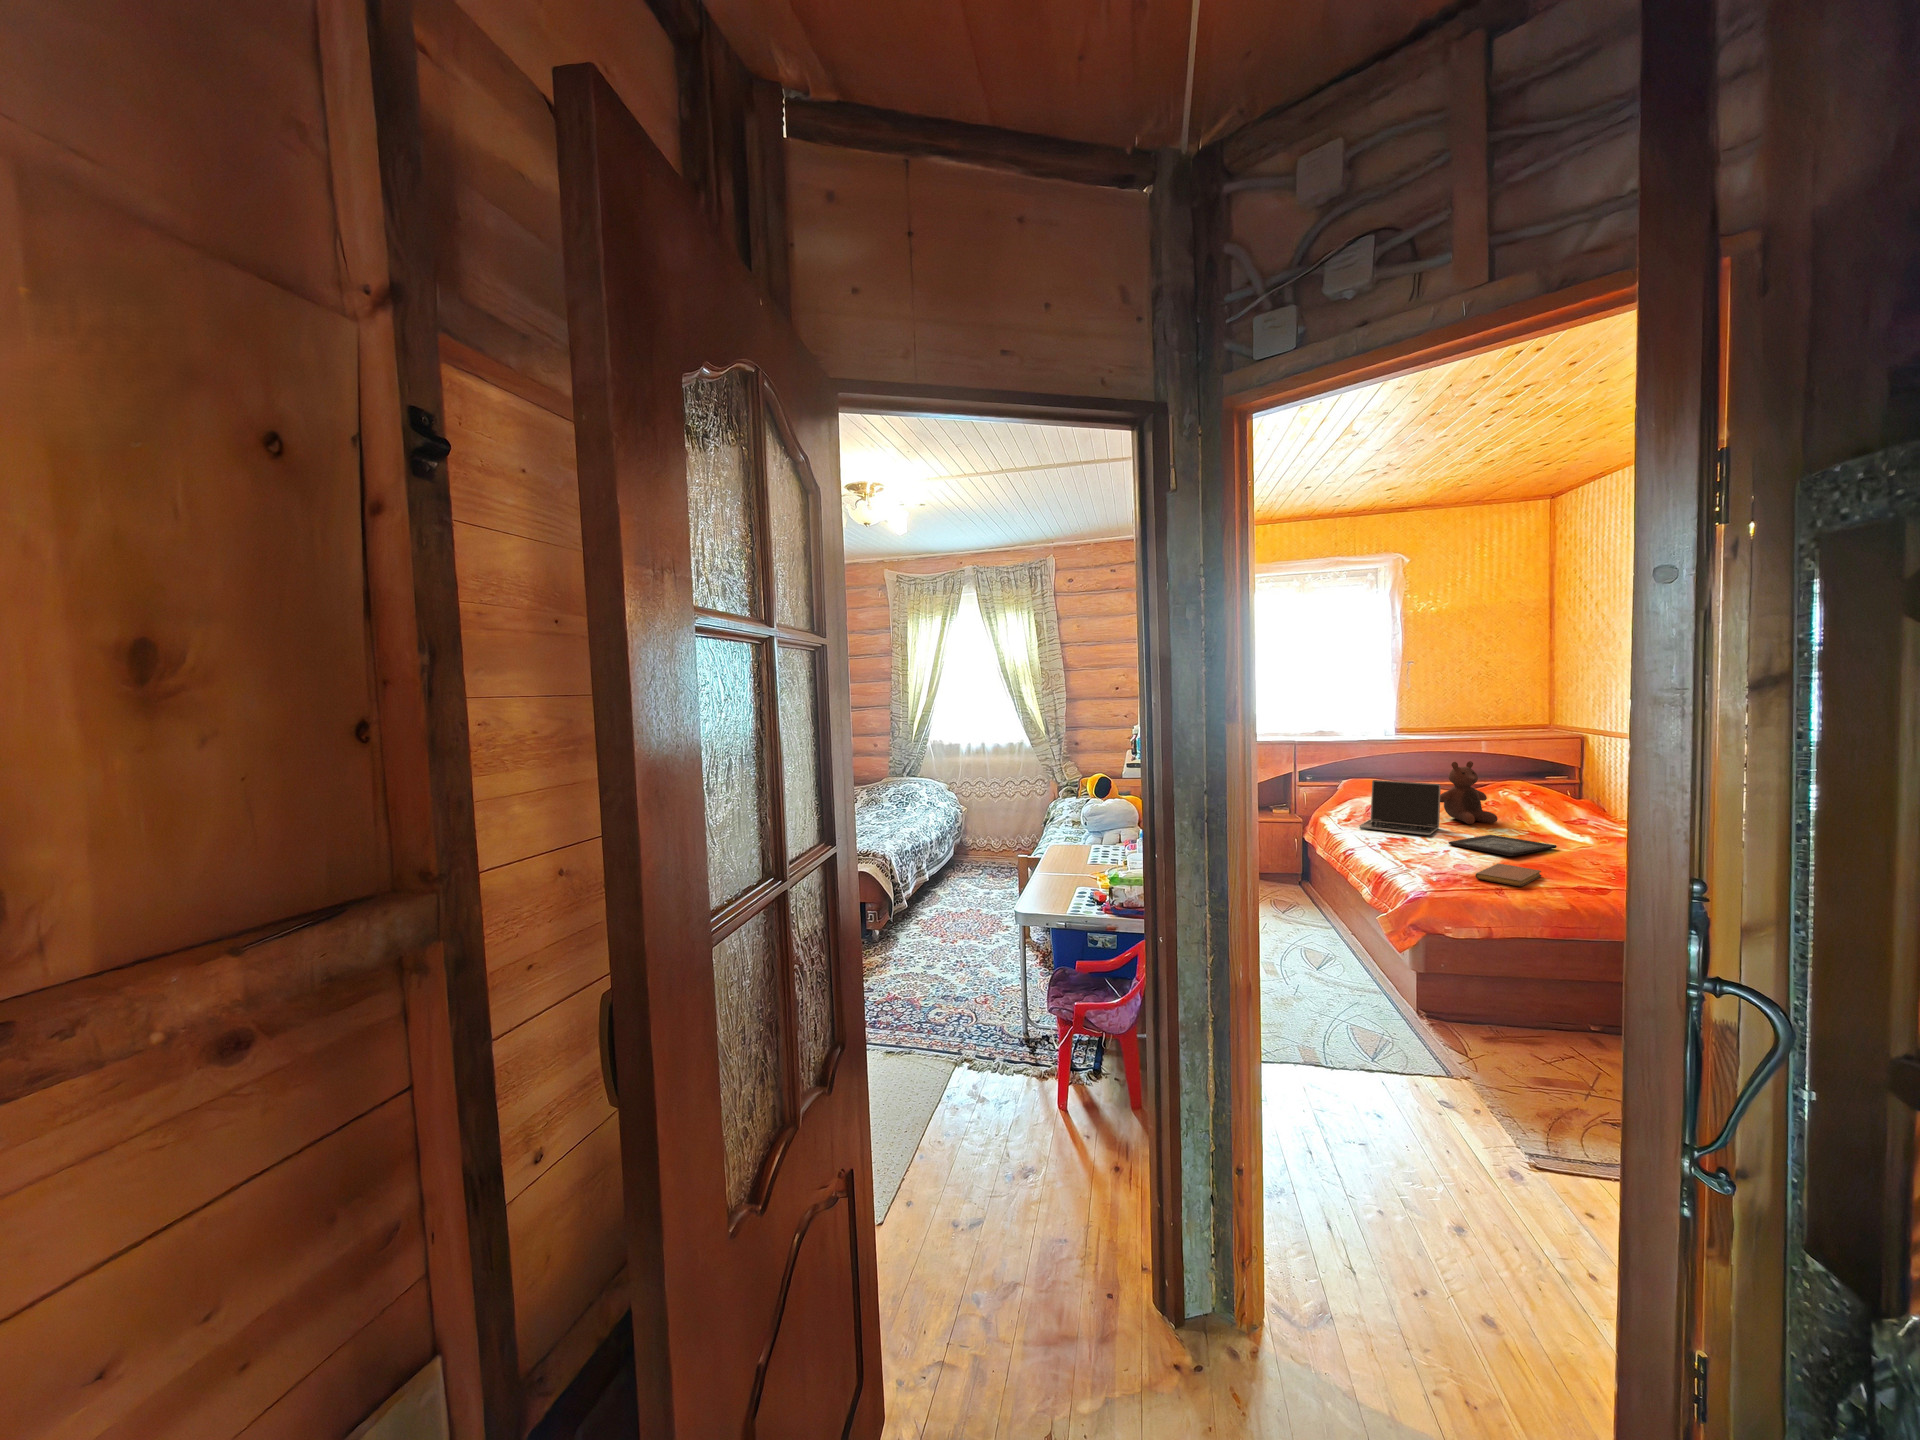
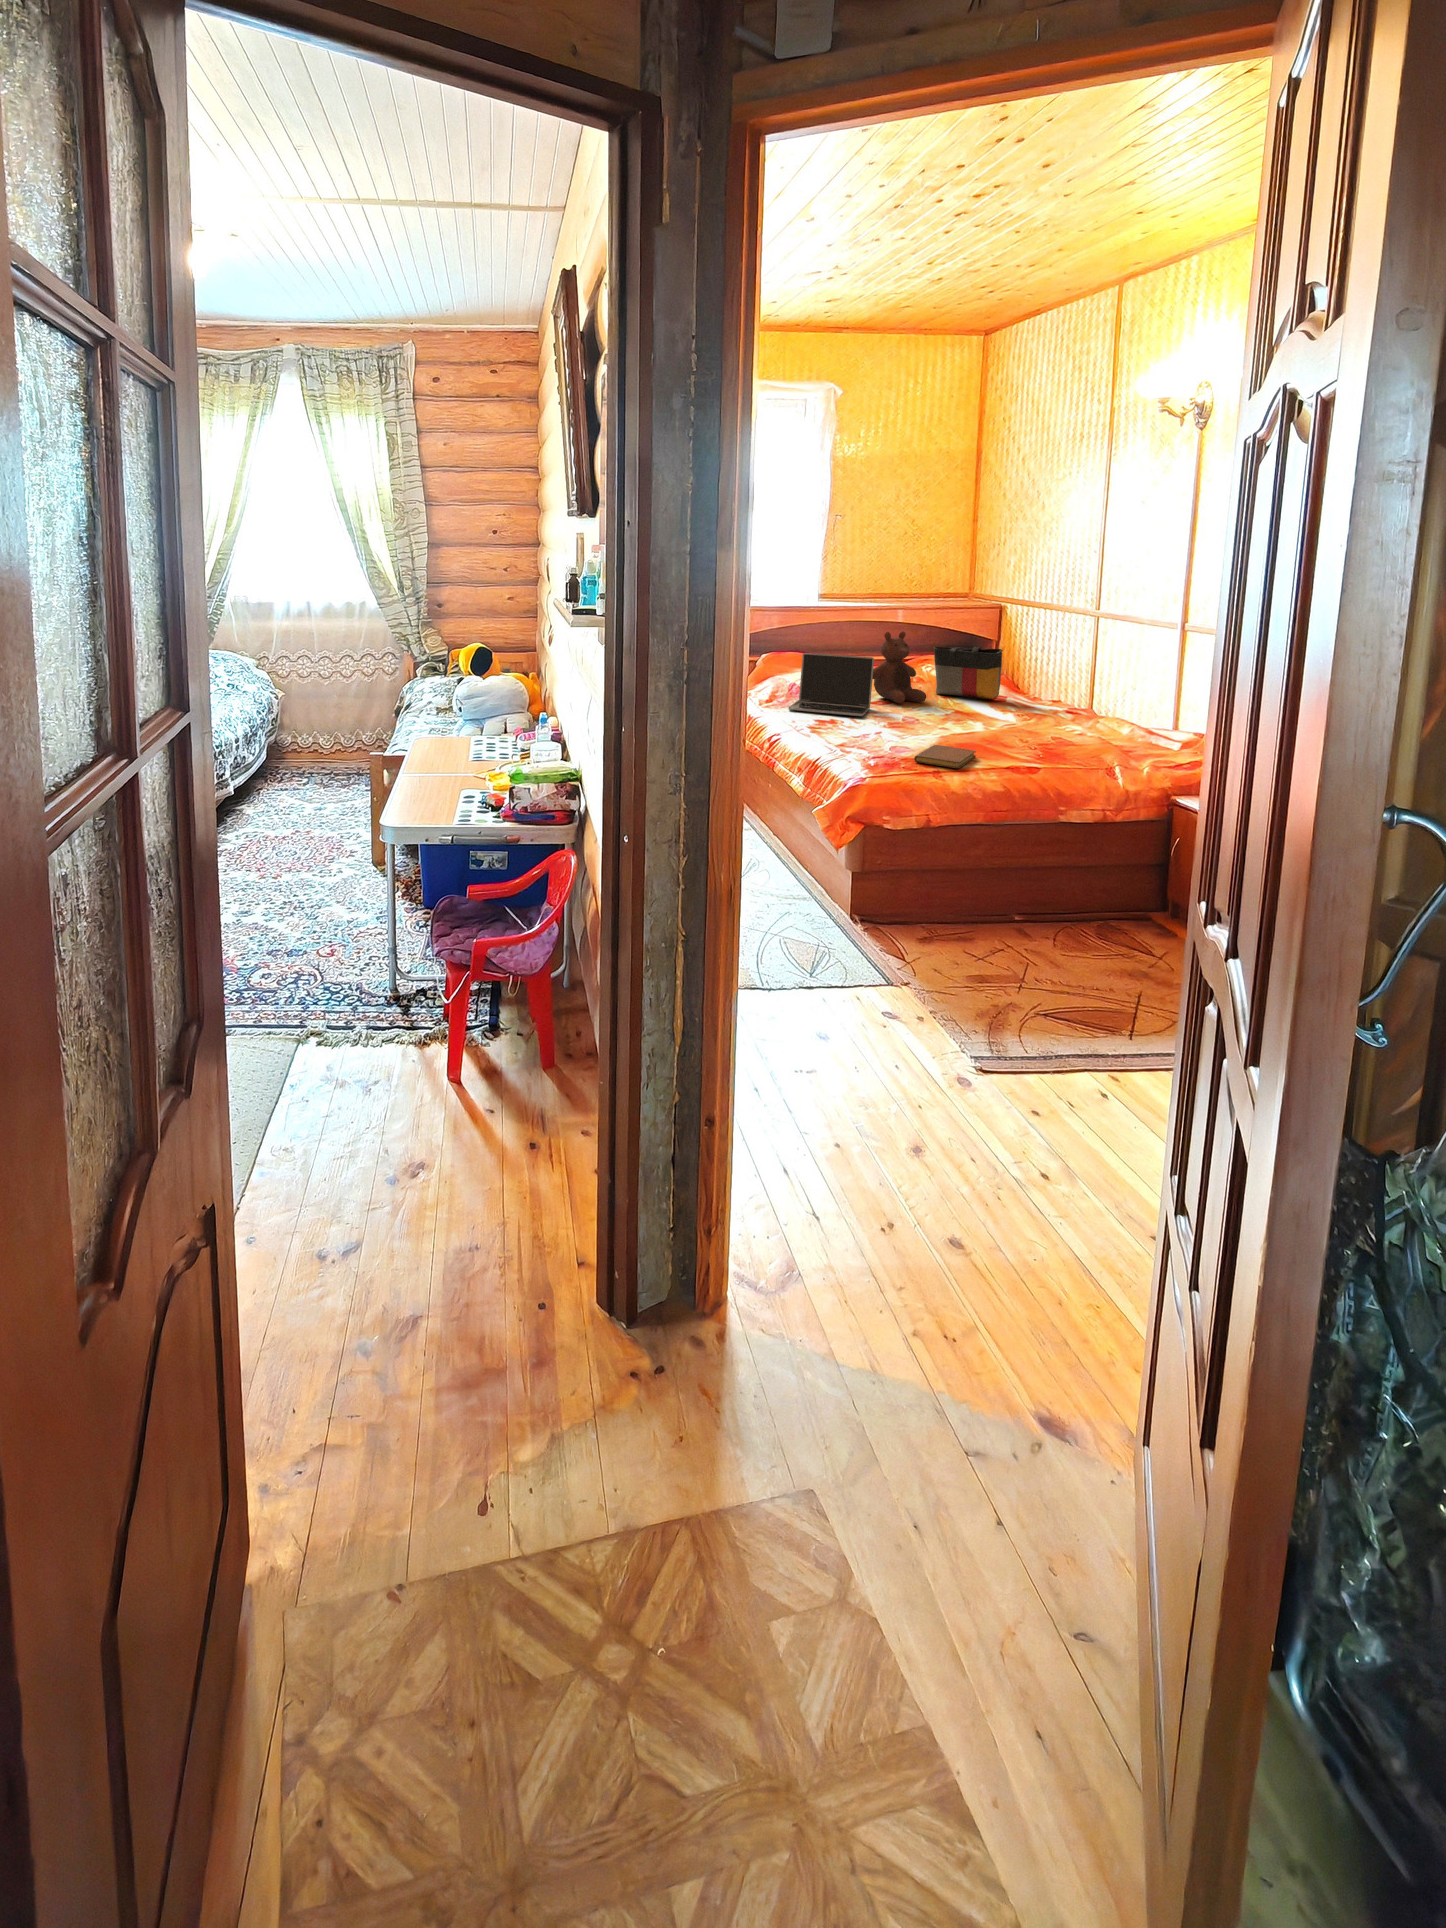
tote bag: none [1504,774,1577,821] -> present [934,647,1003,699]
tray: present [1449,835,1557,856] -> none [882,715,985,737]

